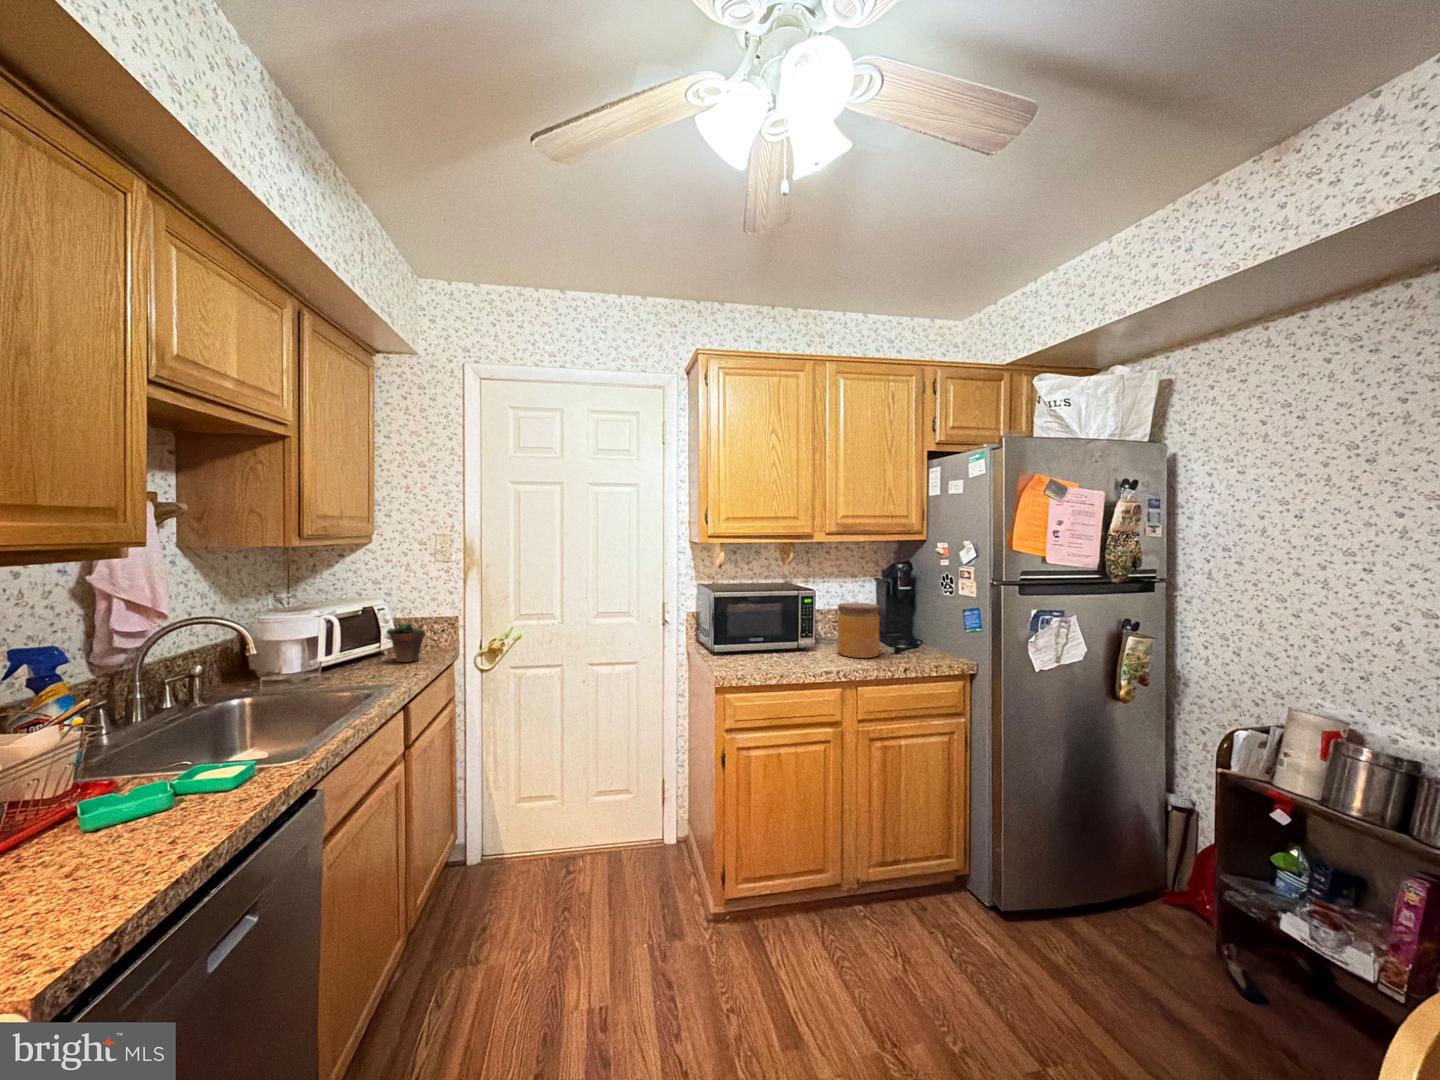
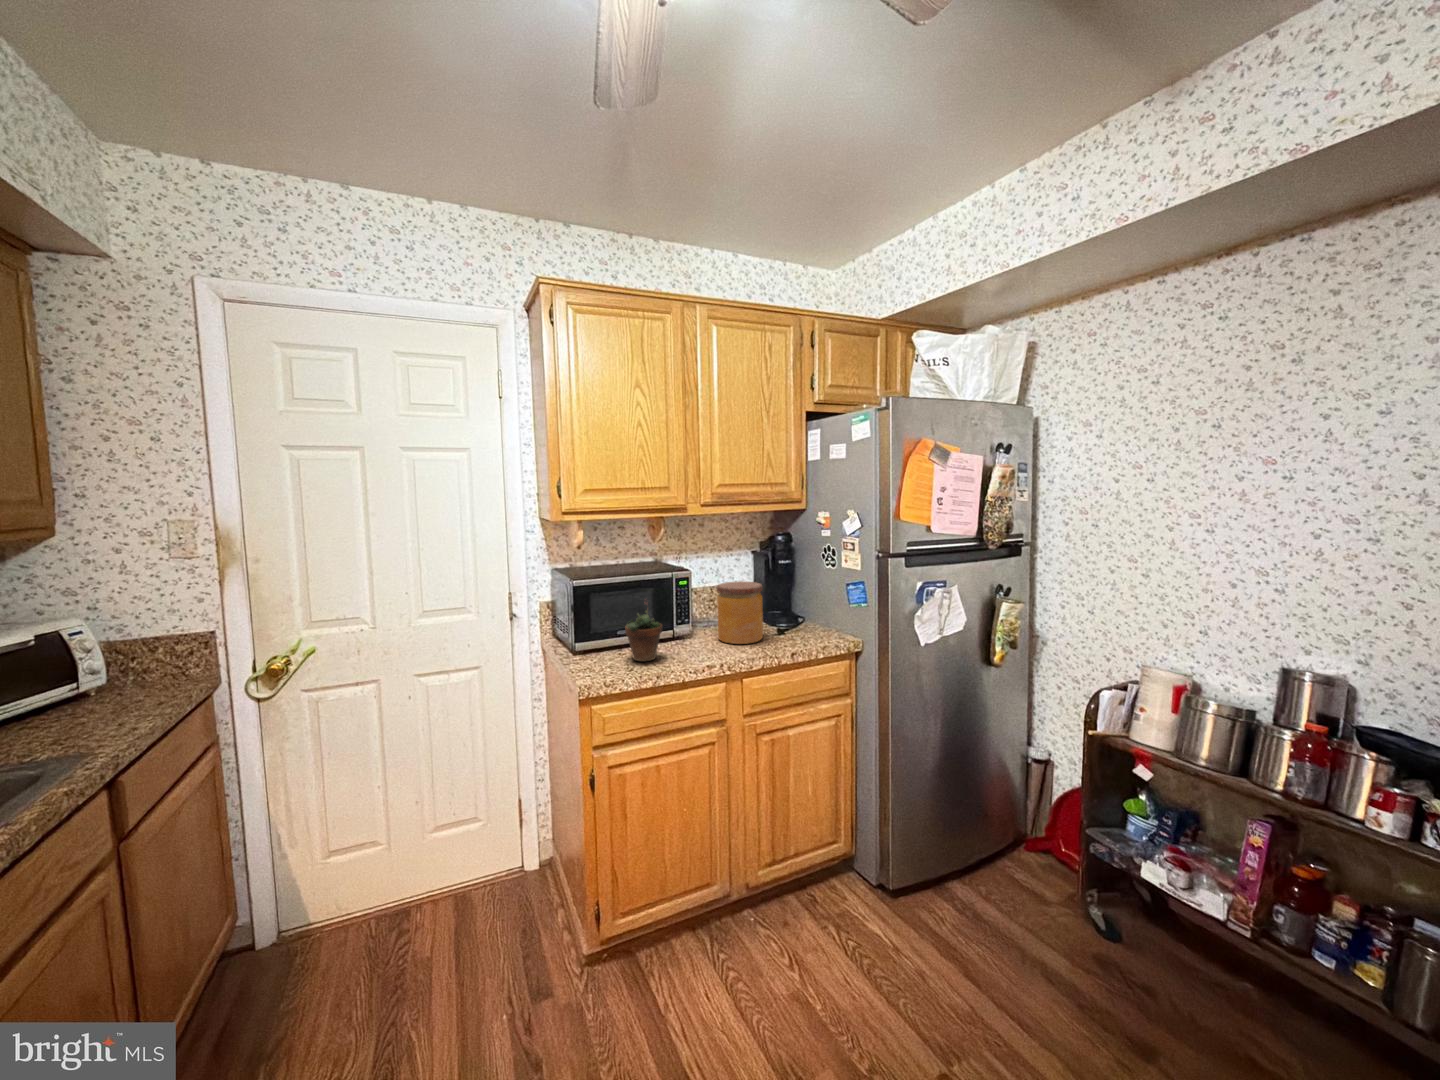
succulent plant: present [387,609,426,662] -> present [625,599,662,661]

